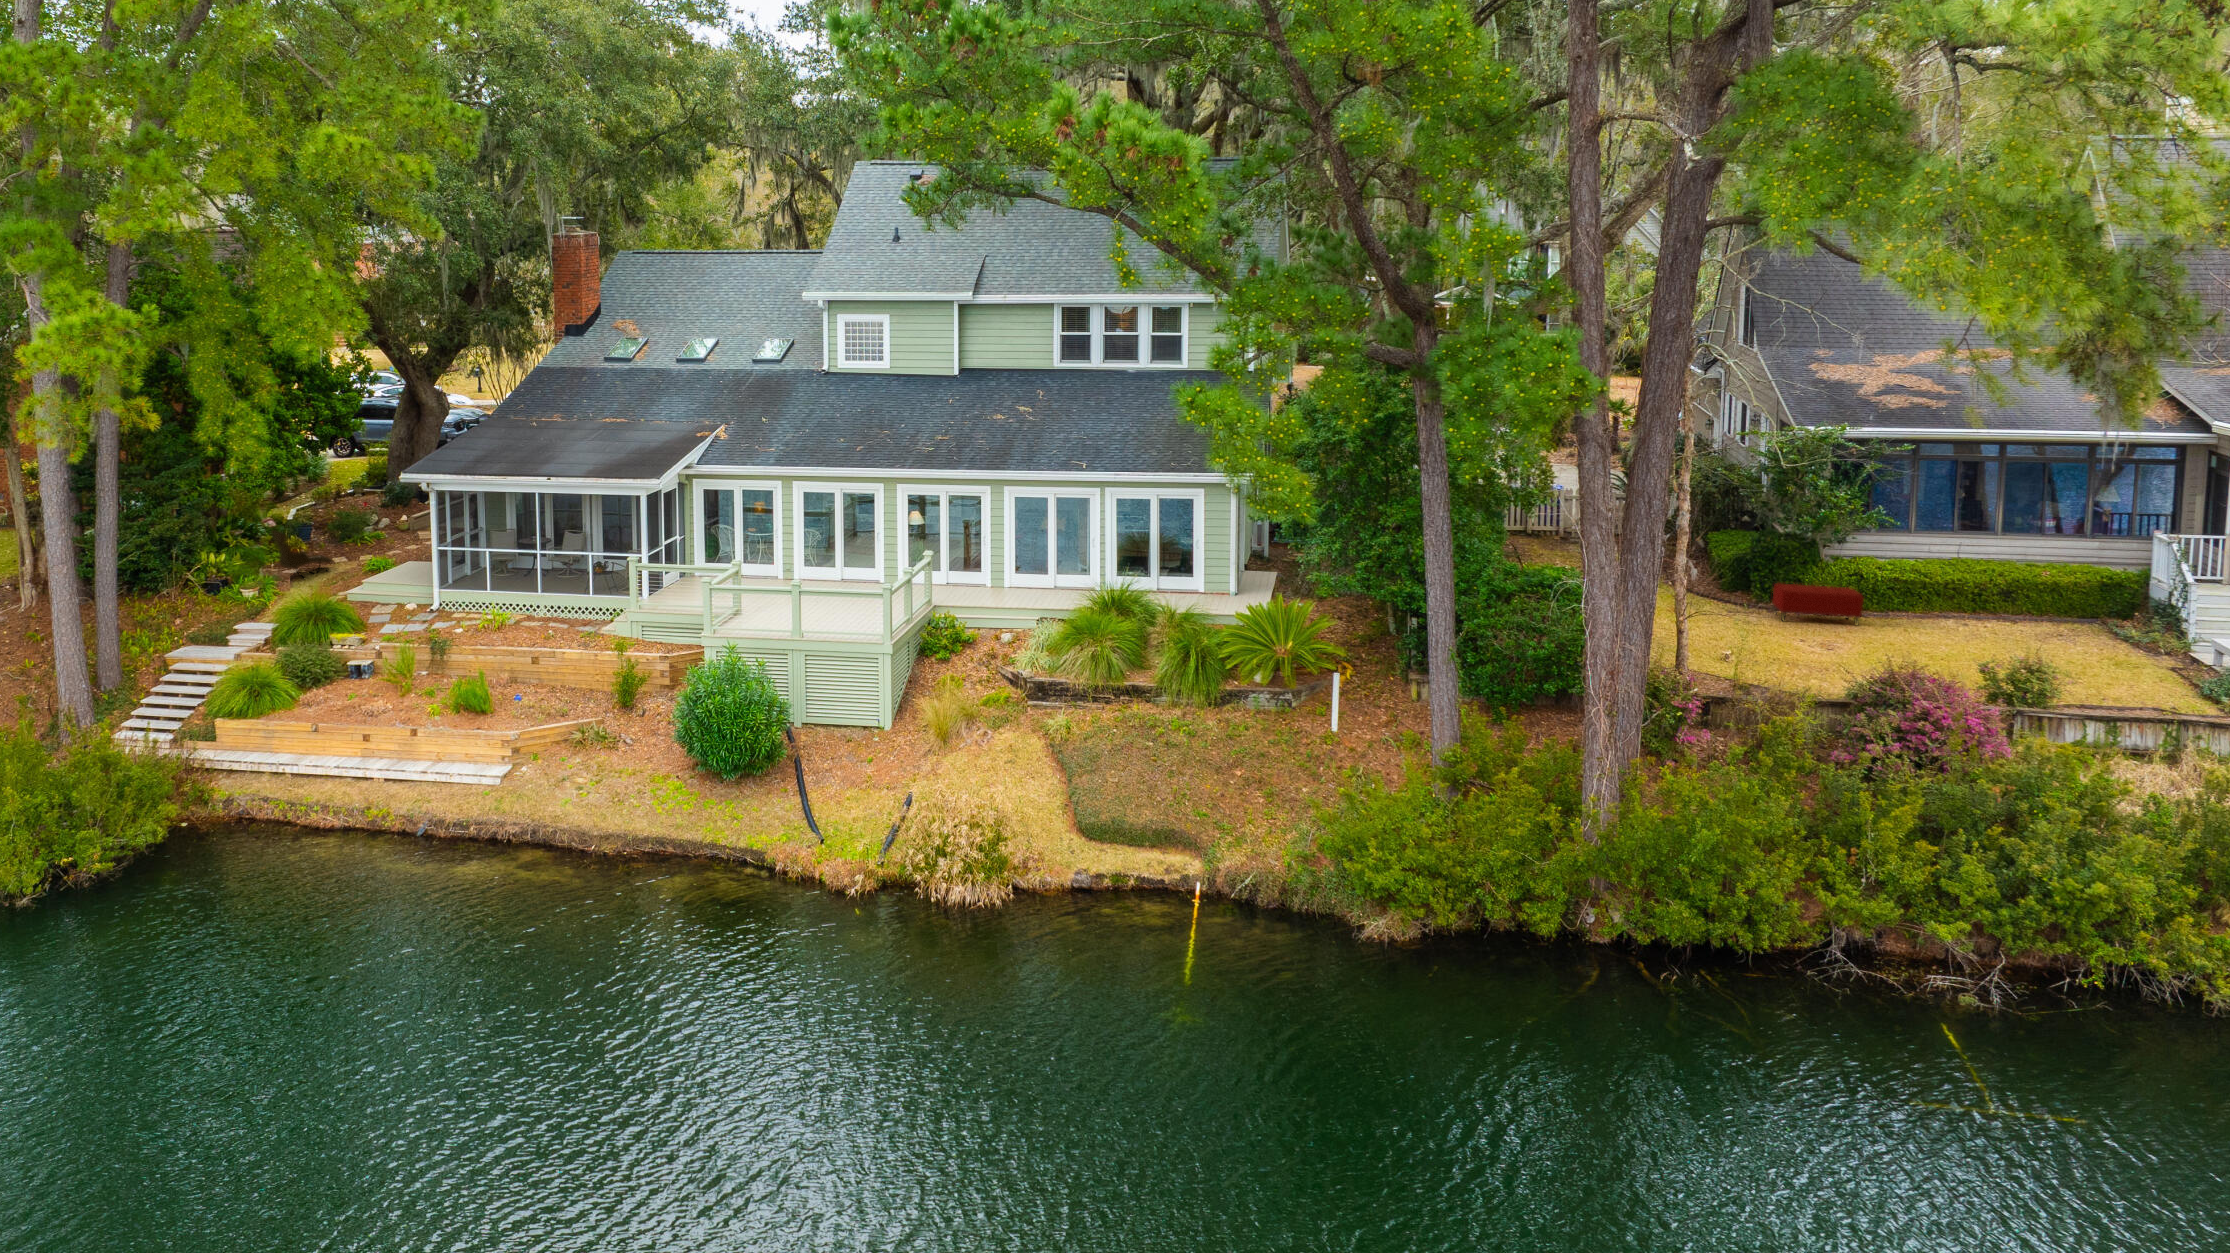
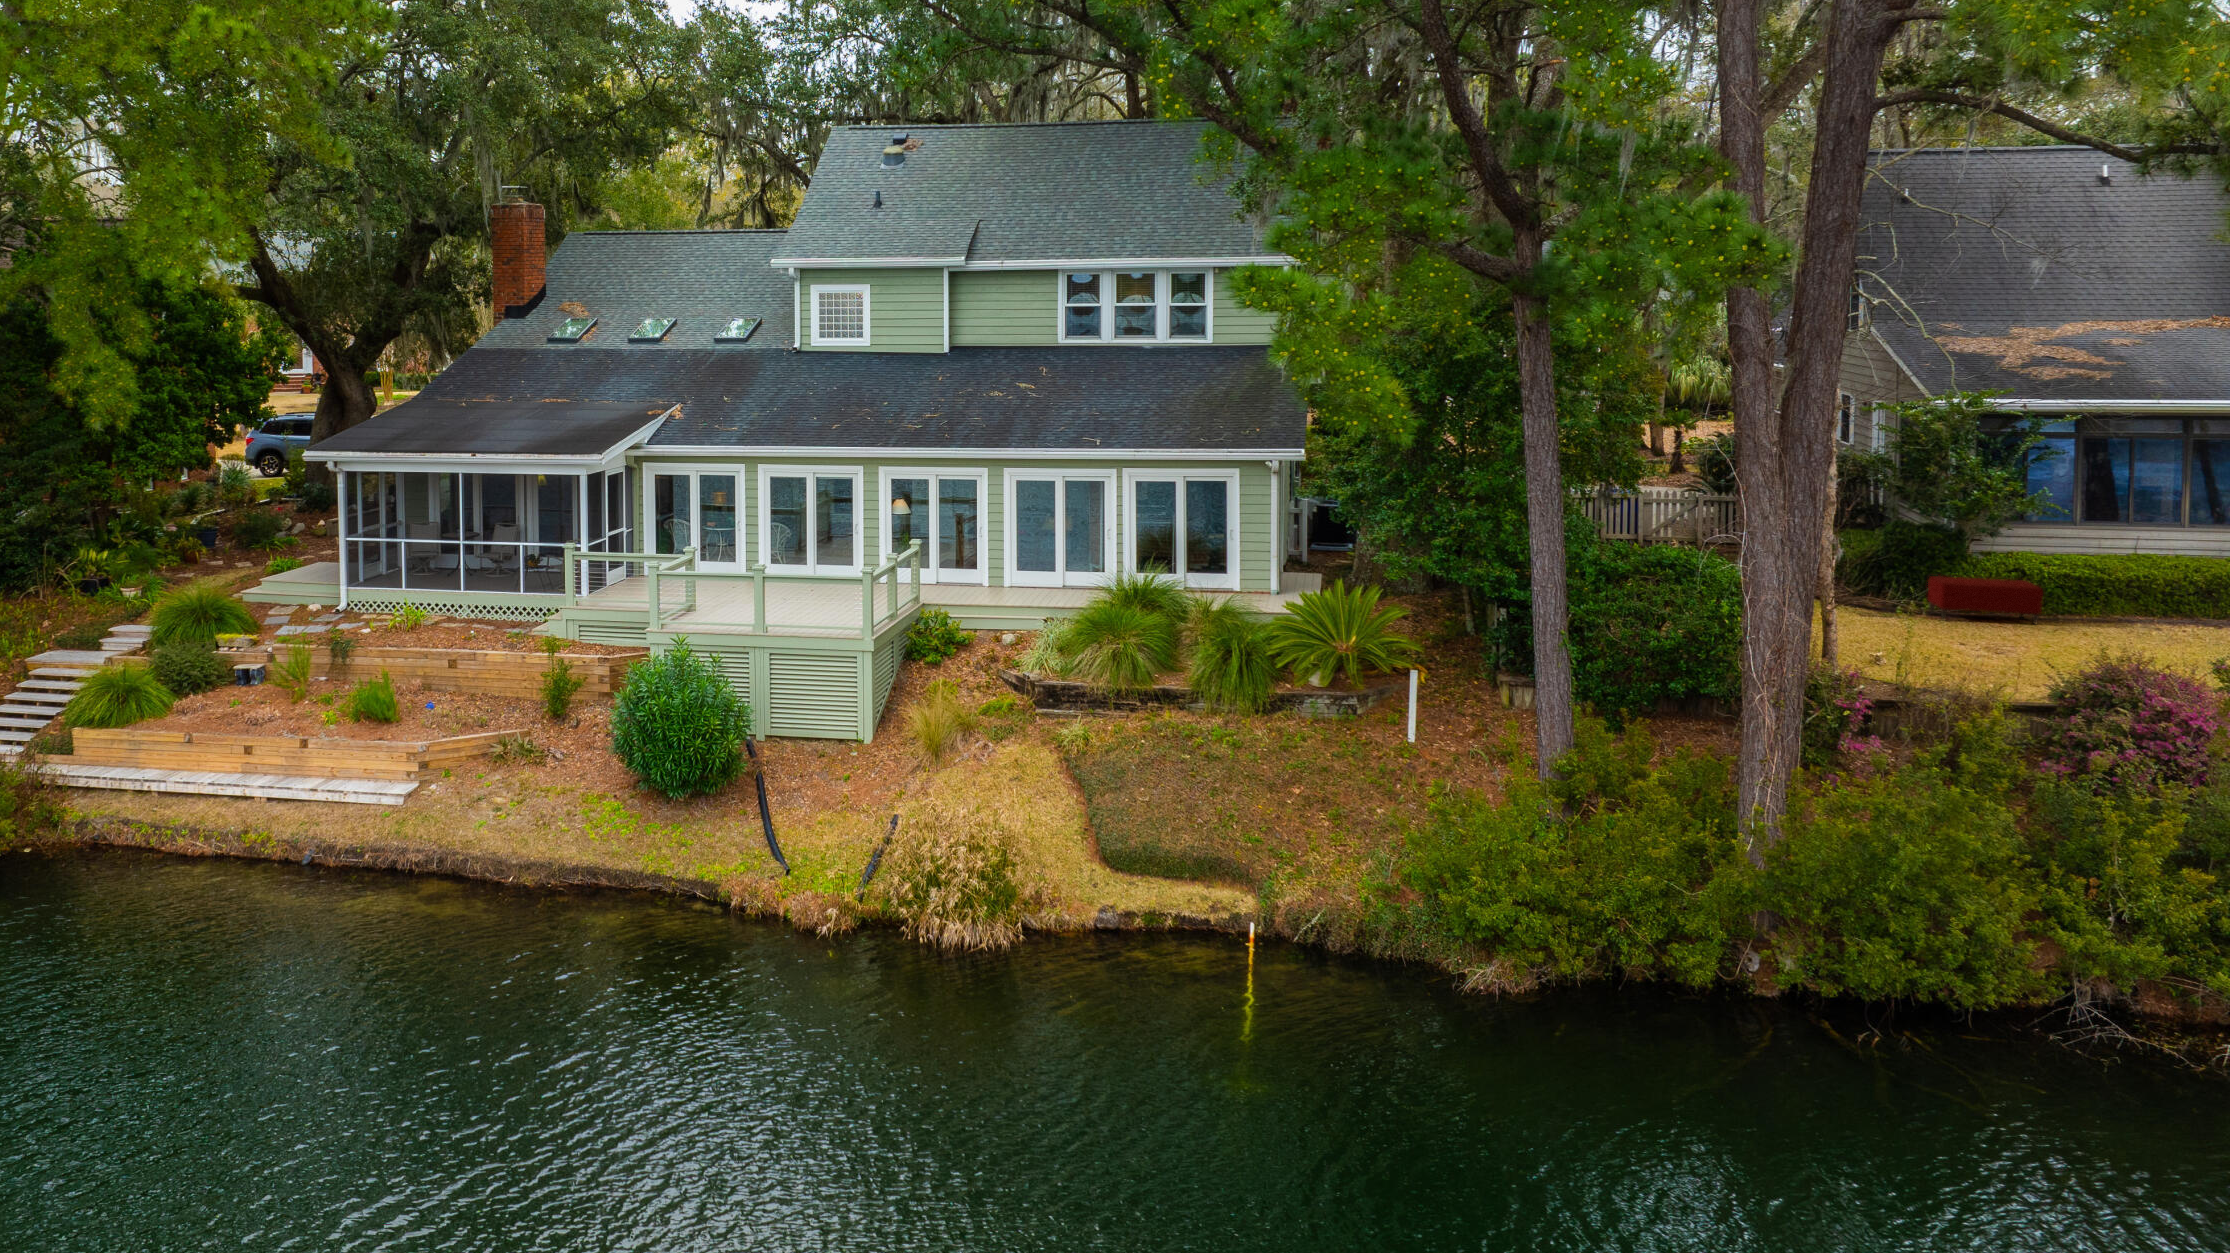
lounge chair: present [269,530,332,579] -> none [161,525,234,584]

